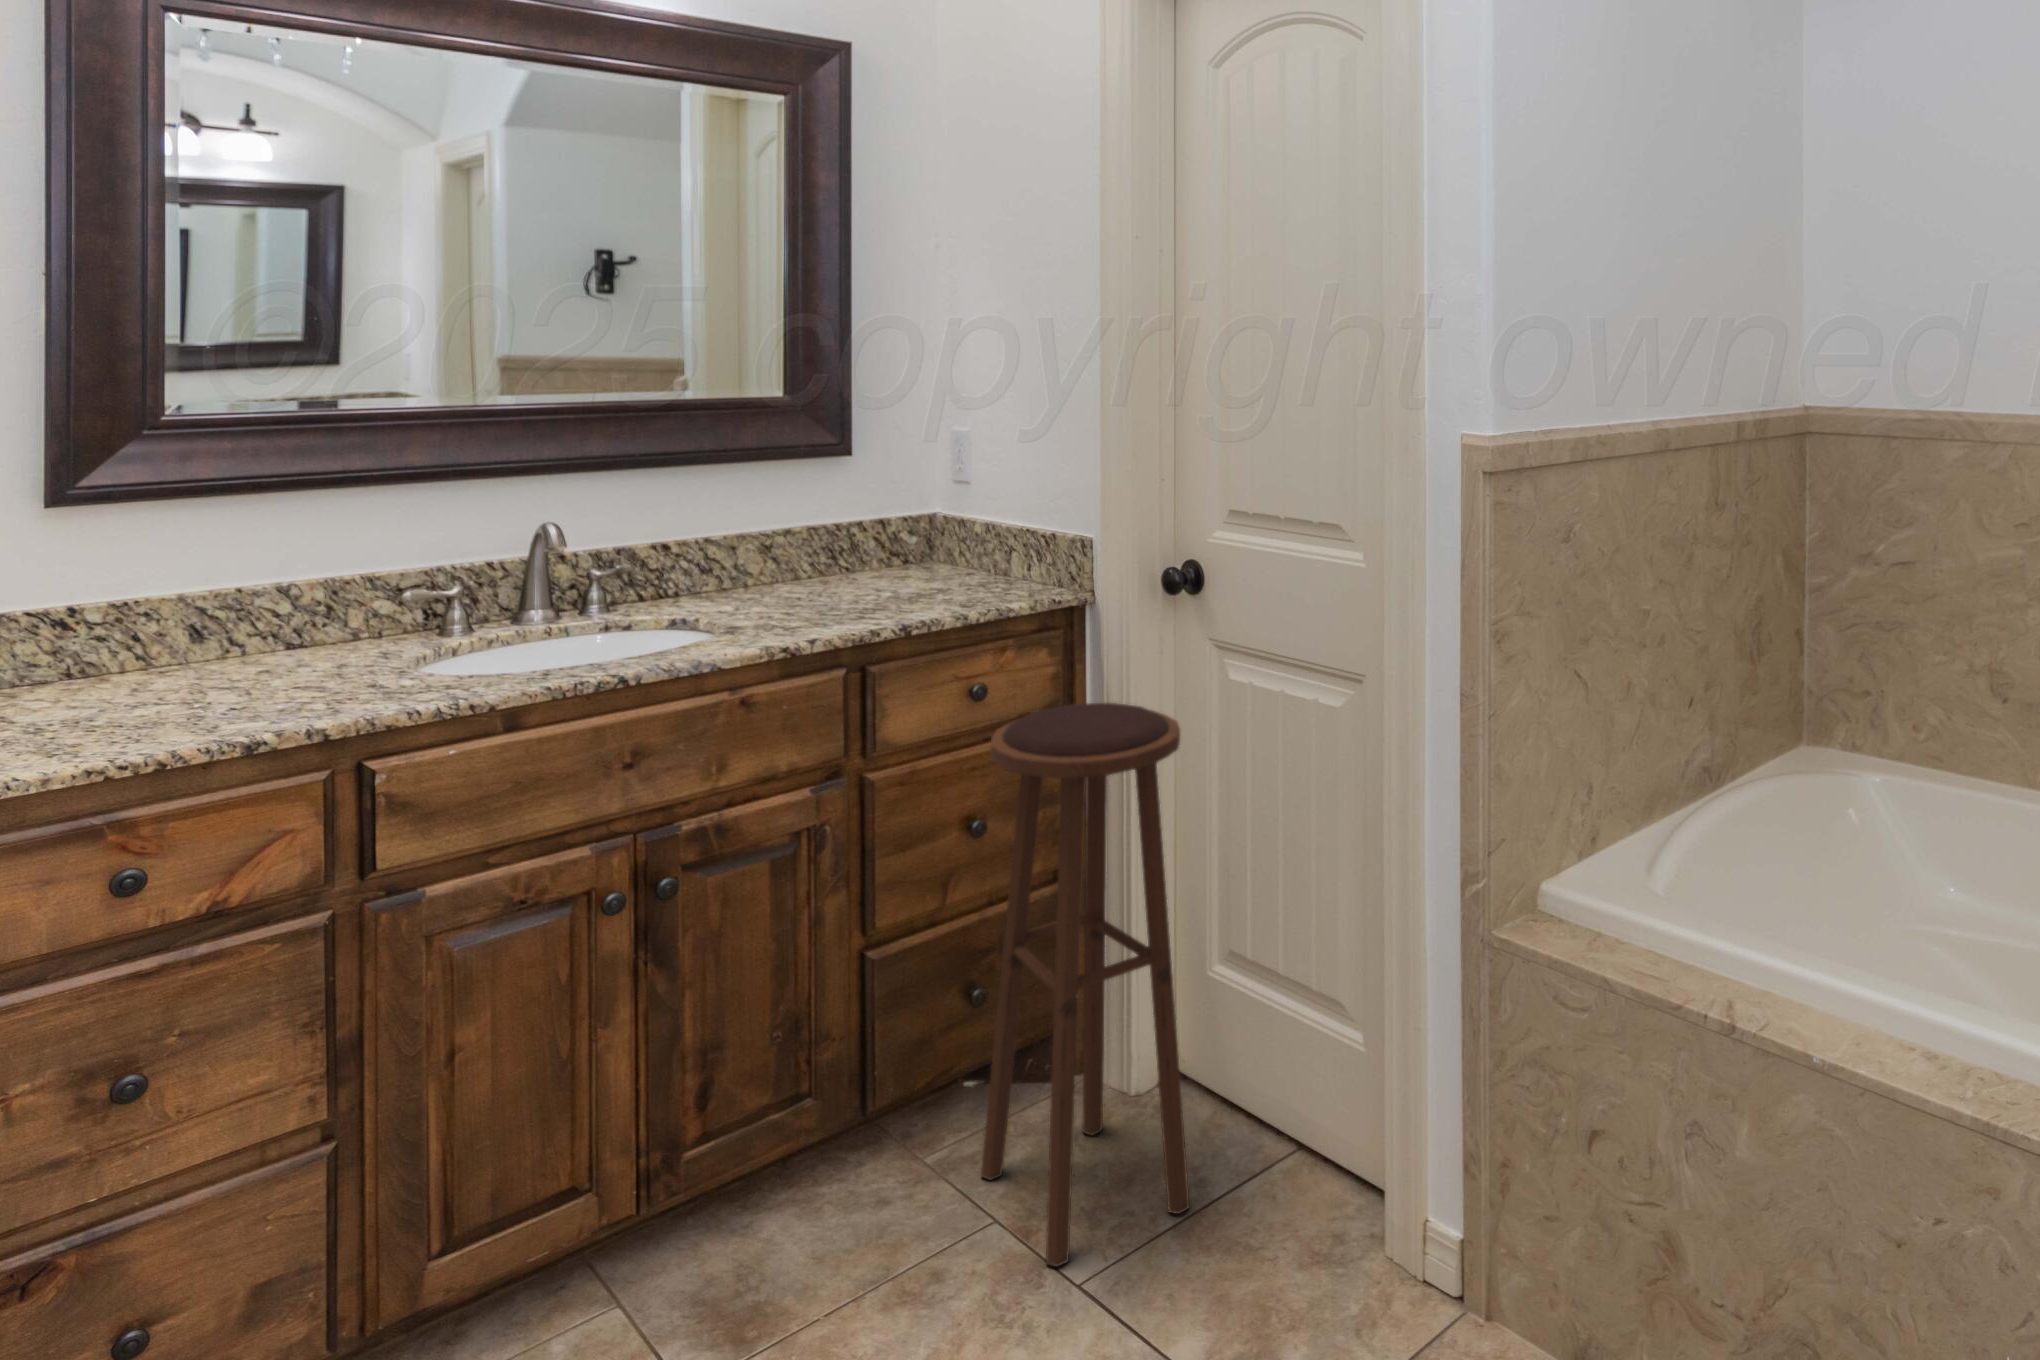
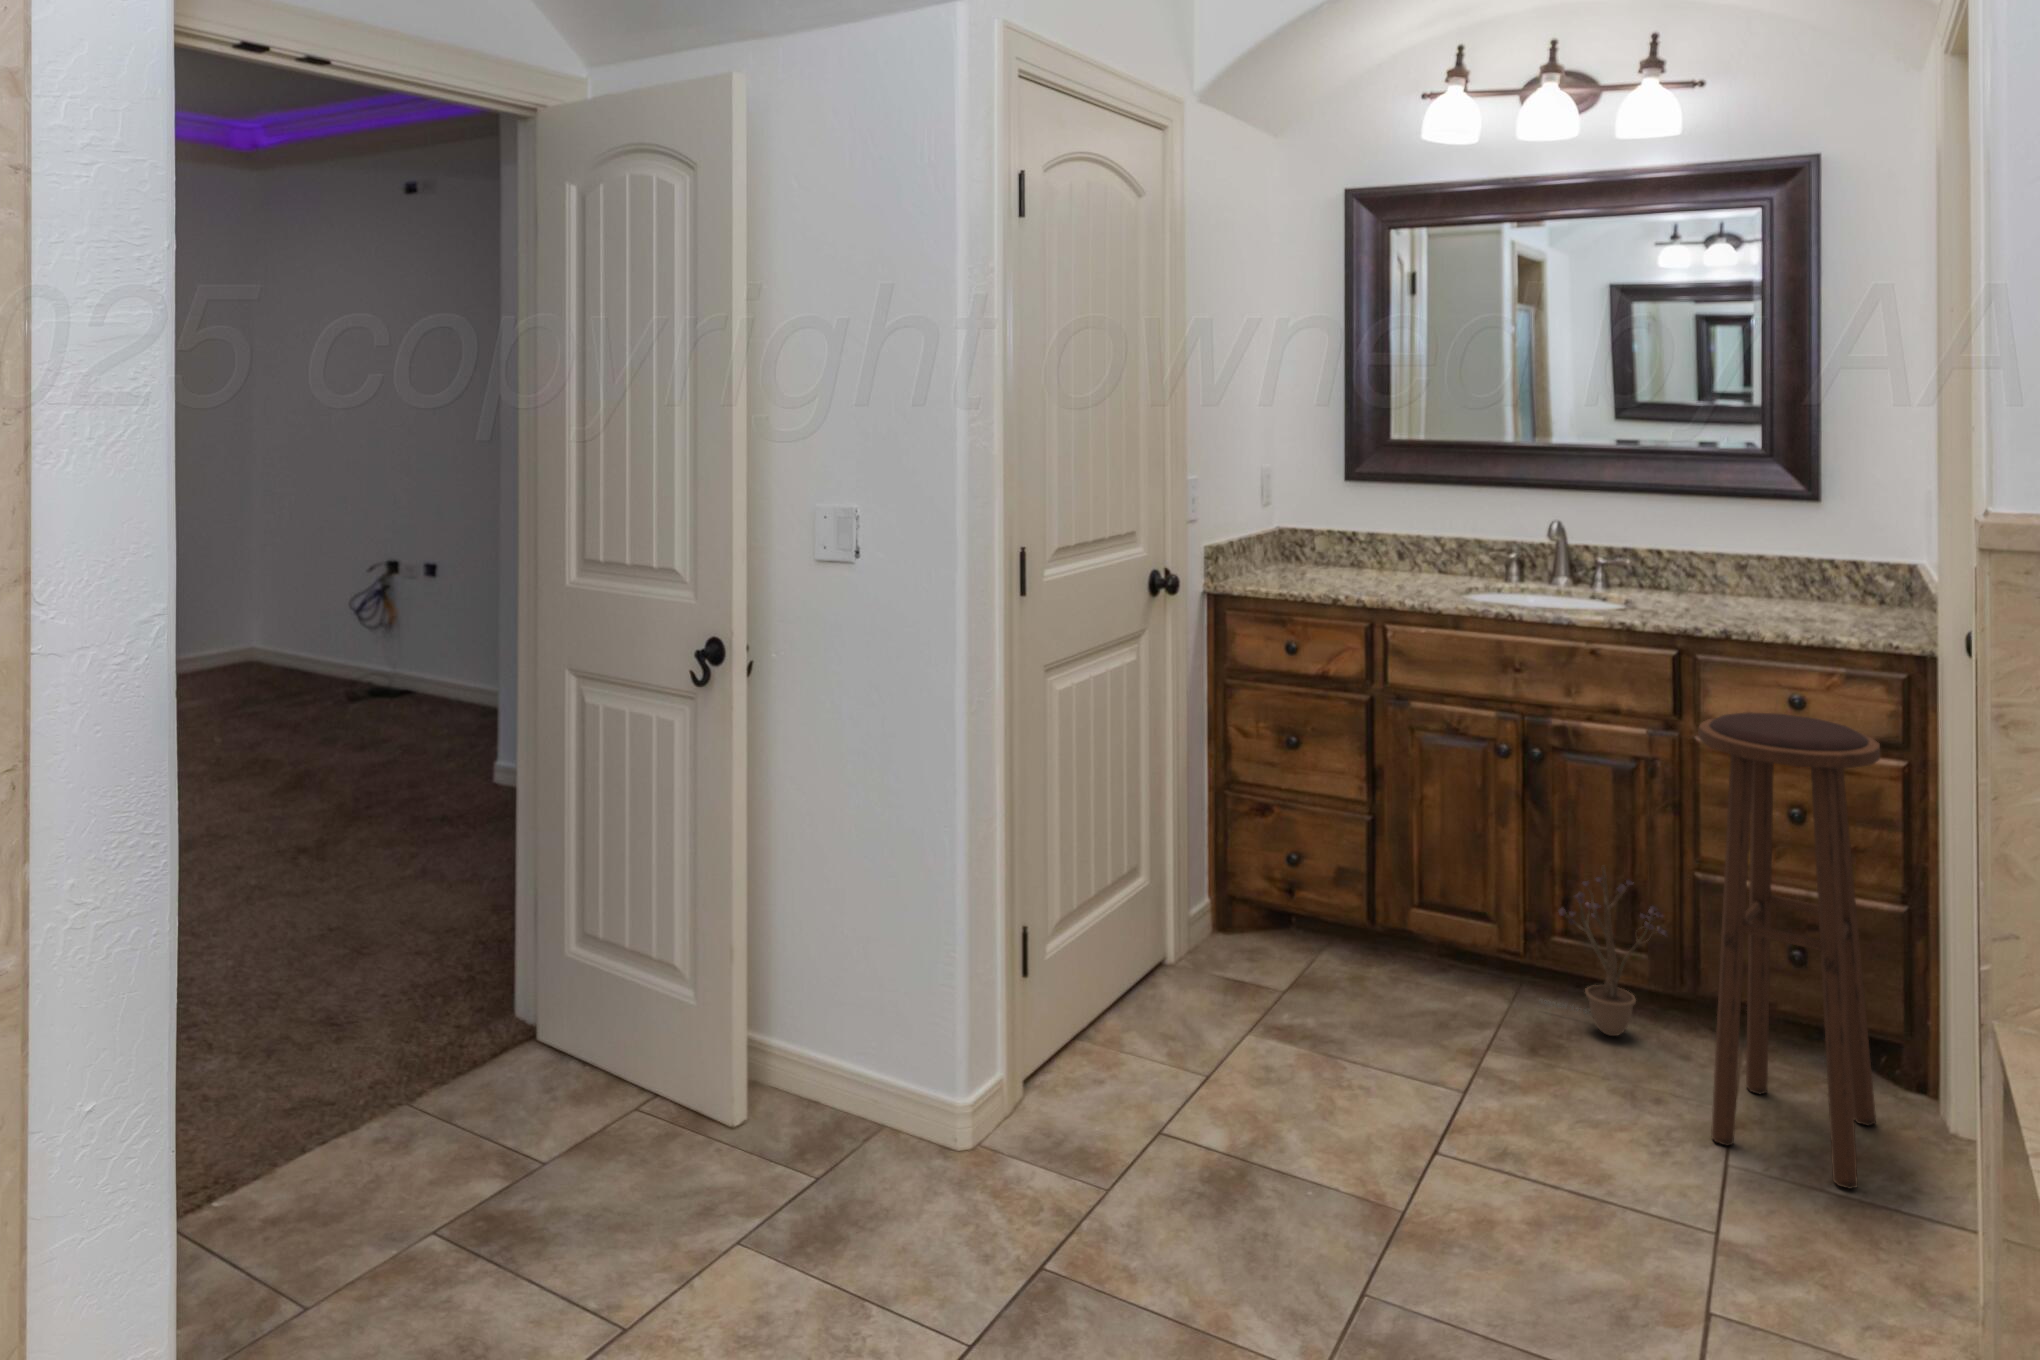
decorative plant: none [676,1002,870,1264] -> present [1544,866,1667,1036]

